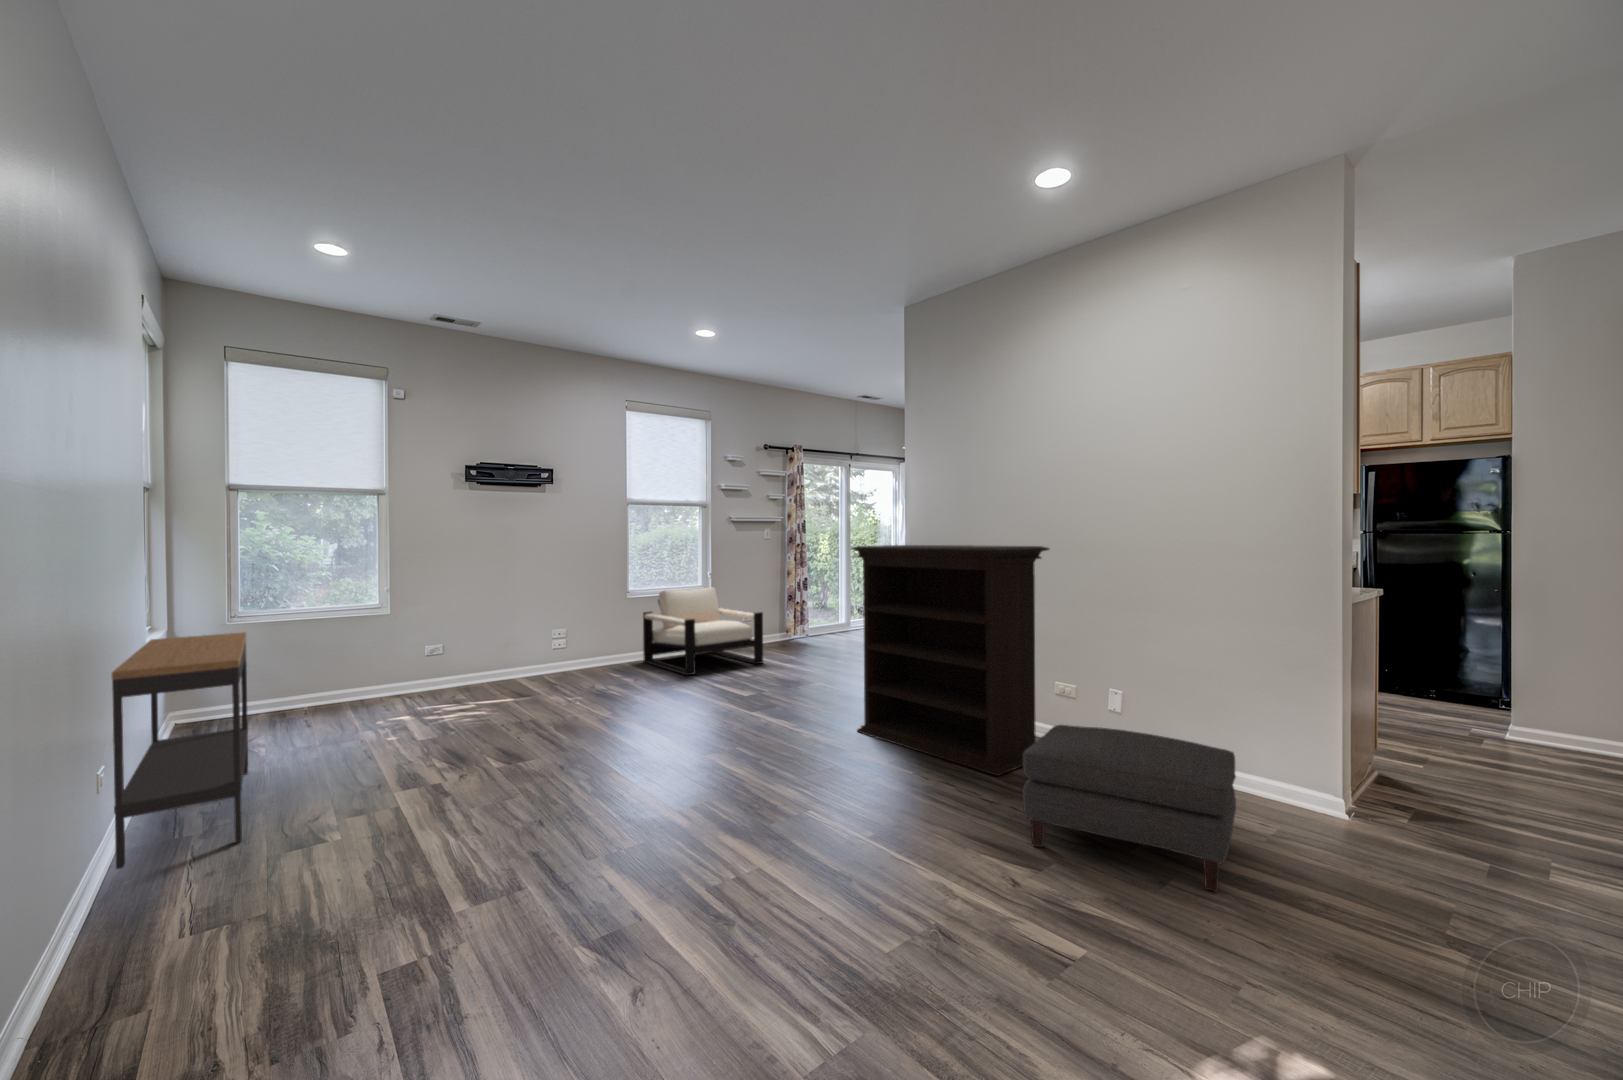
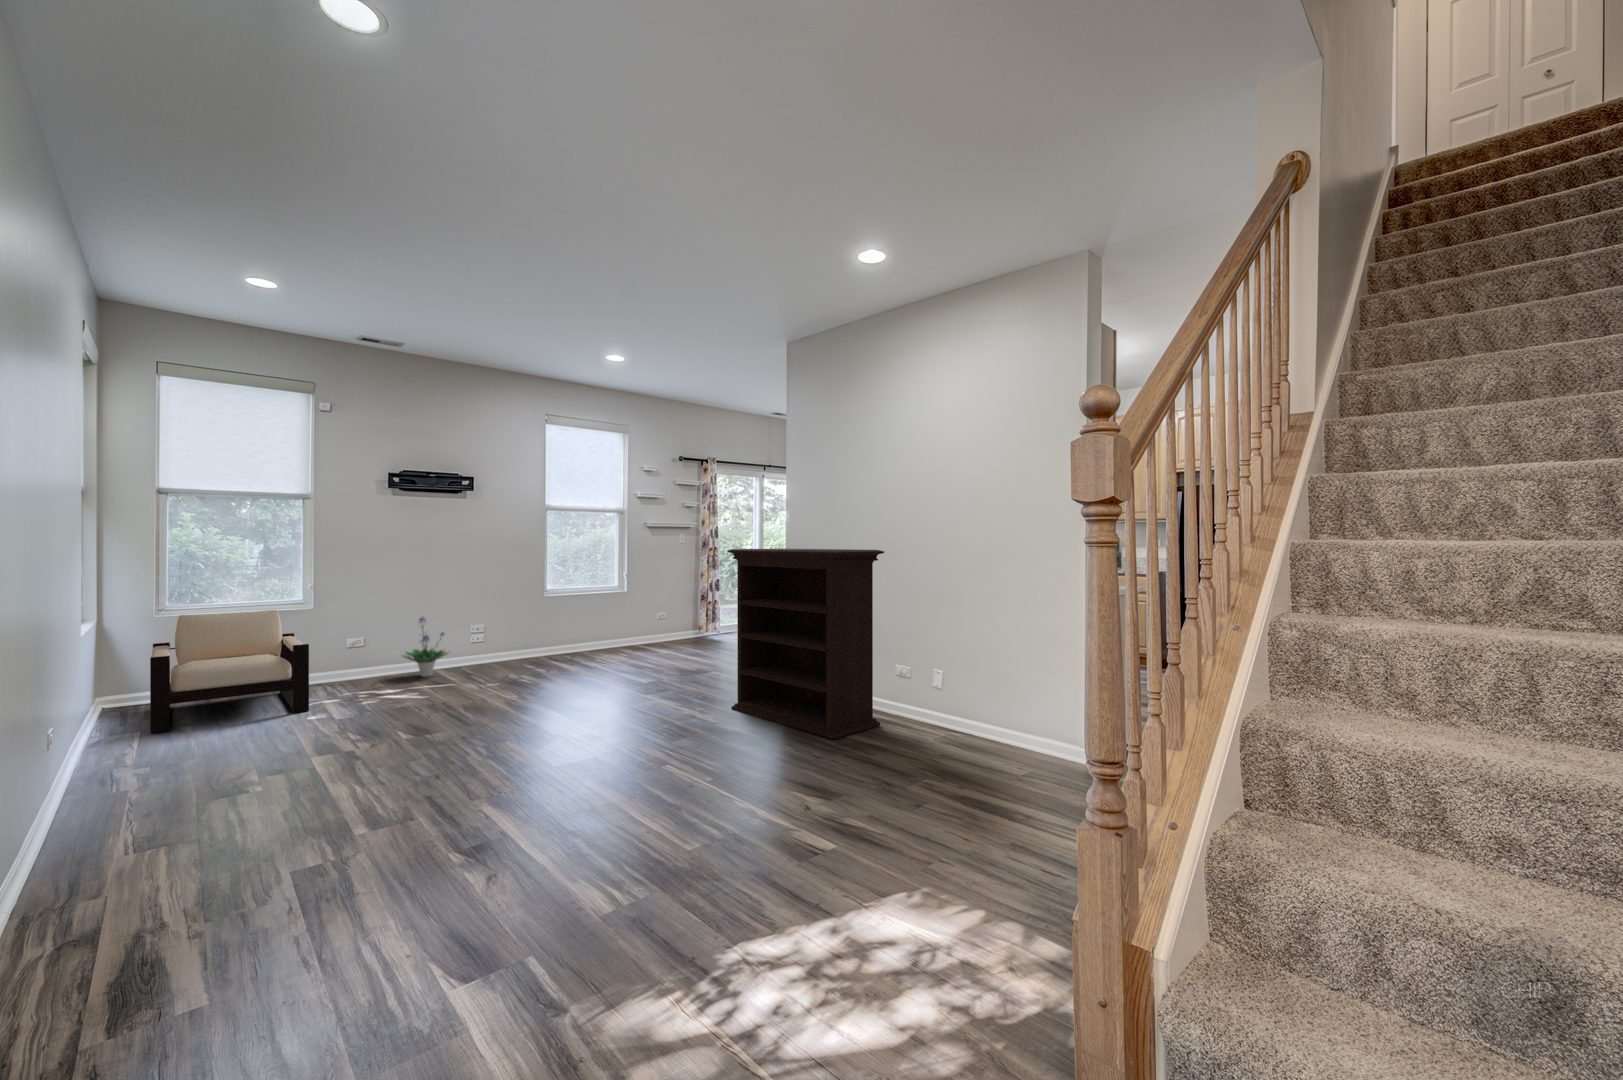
armchair: present [643,588,763,675] -> present [150,610,309,733]
potted plant: none [481,621,535,687] -> present [402,616,448,677]
console table: present [111,632,248,869] -> none [62,621,177,814]
ottoman: present [1023,725,1236,892] -> none [829,693,992,810]

